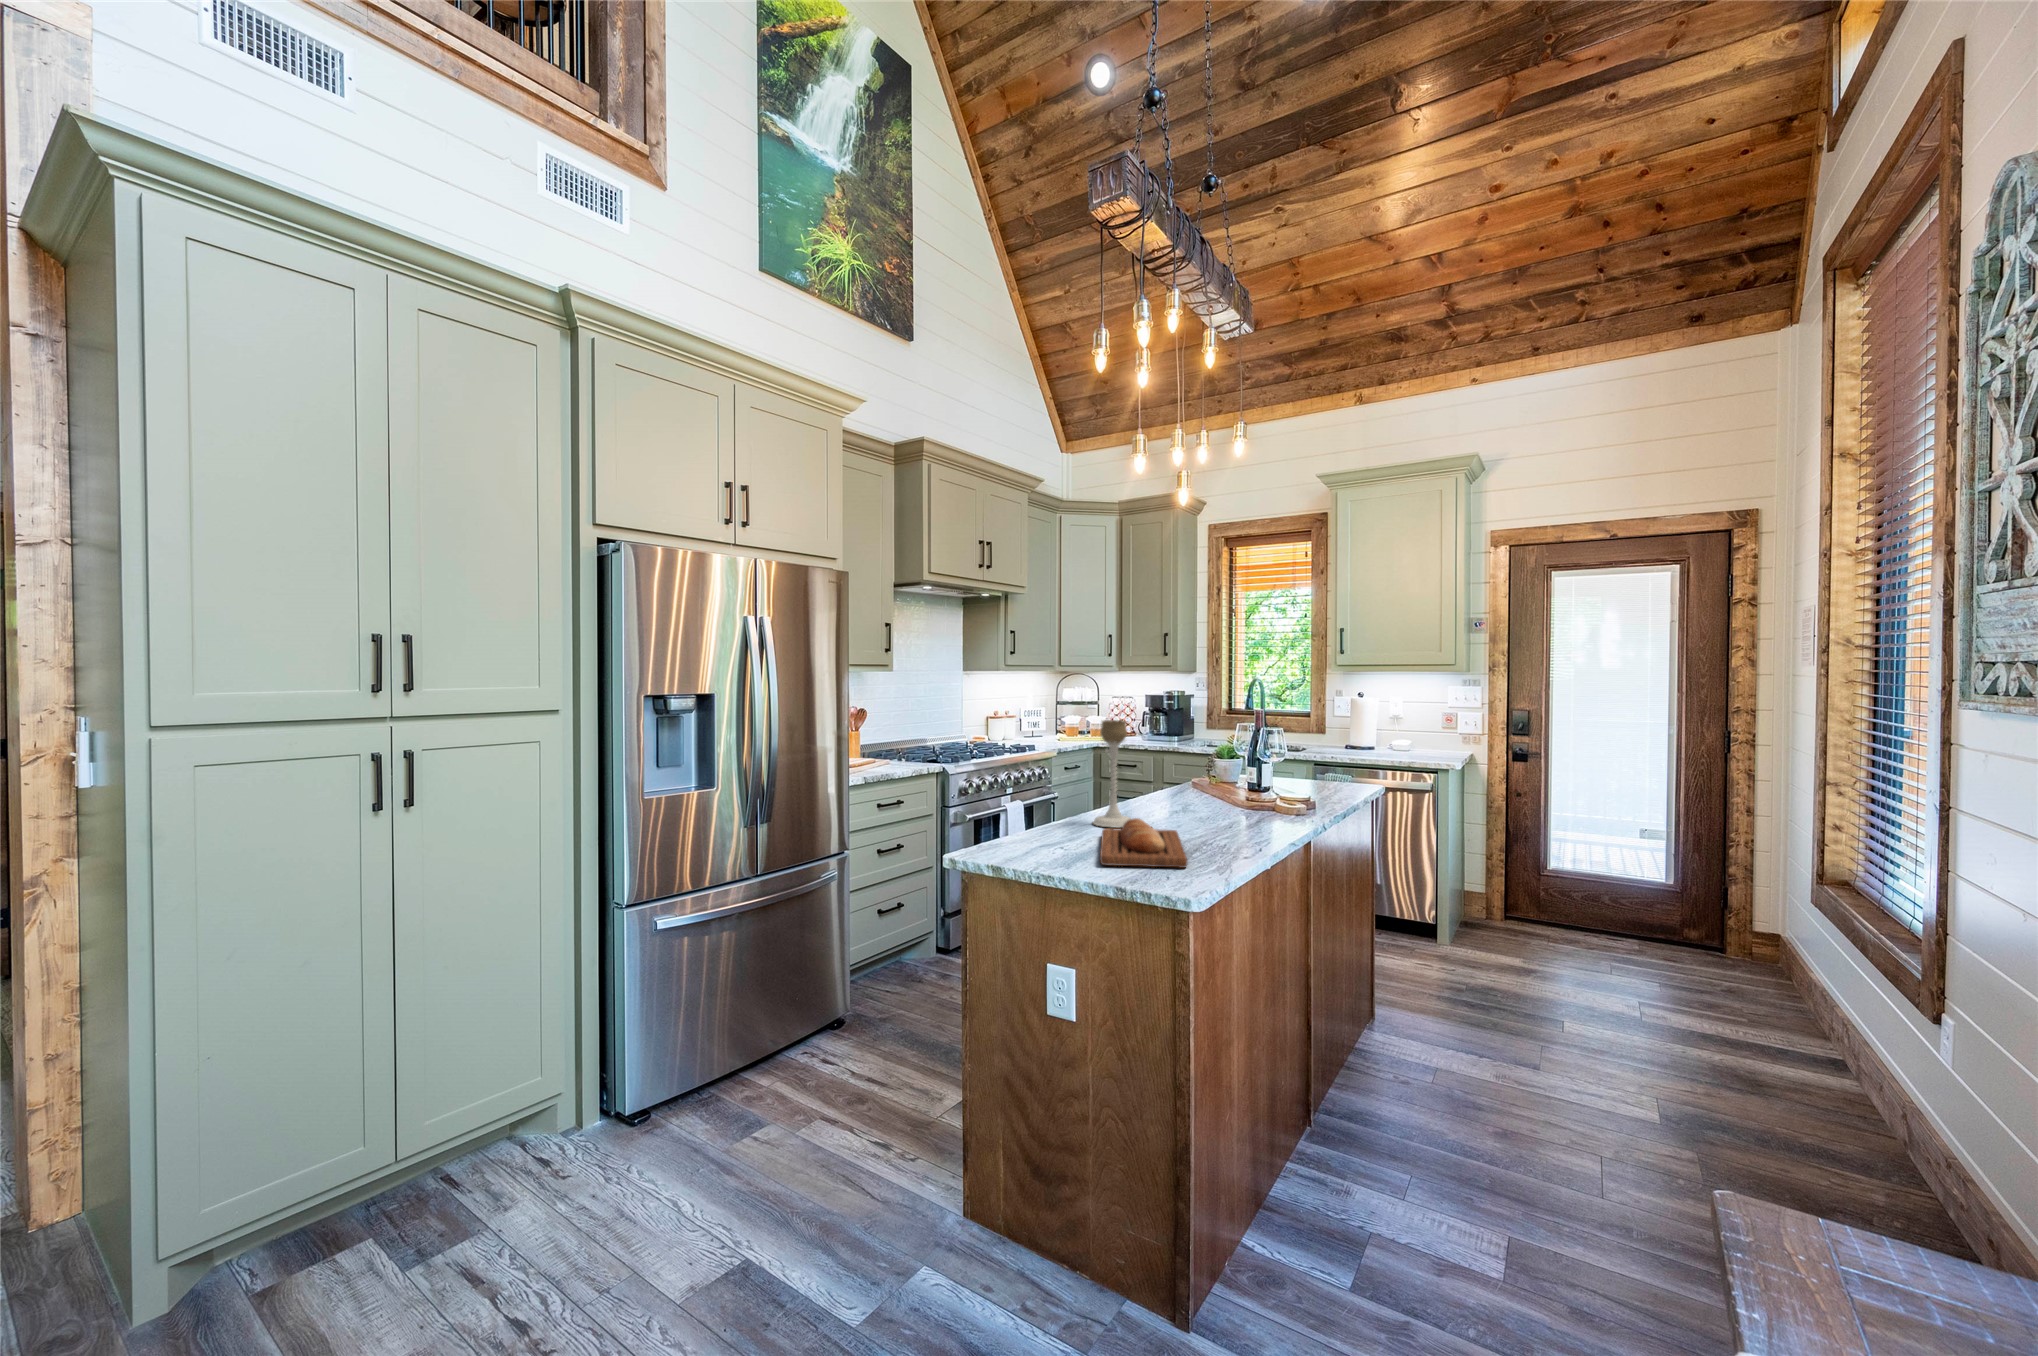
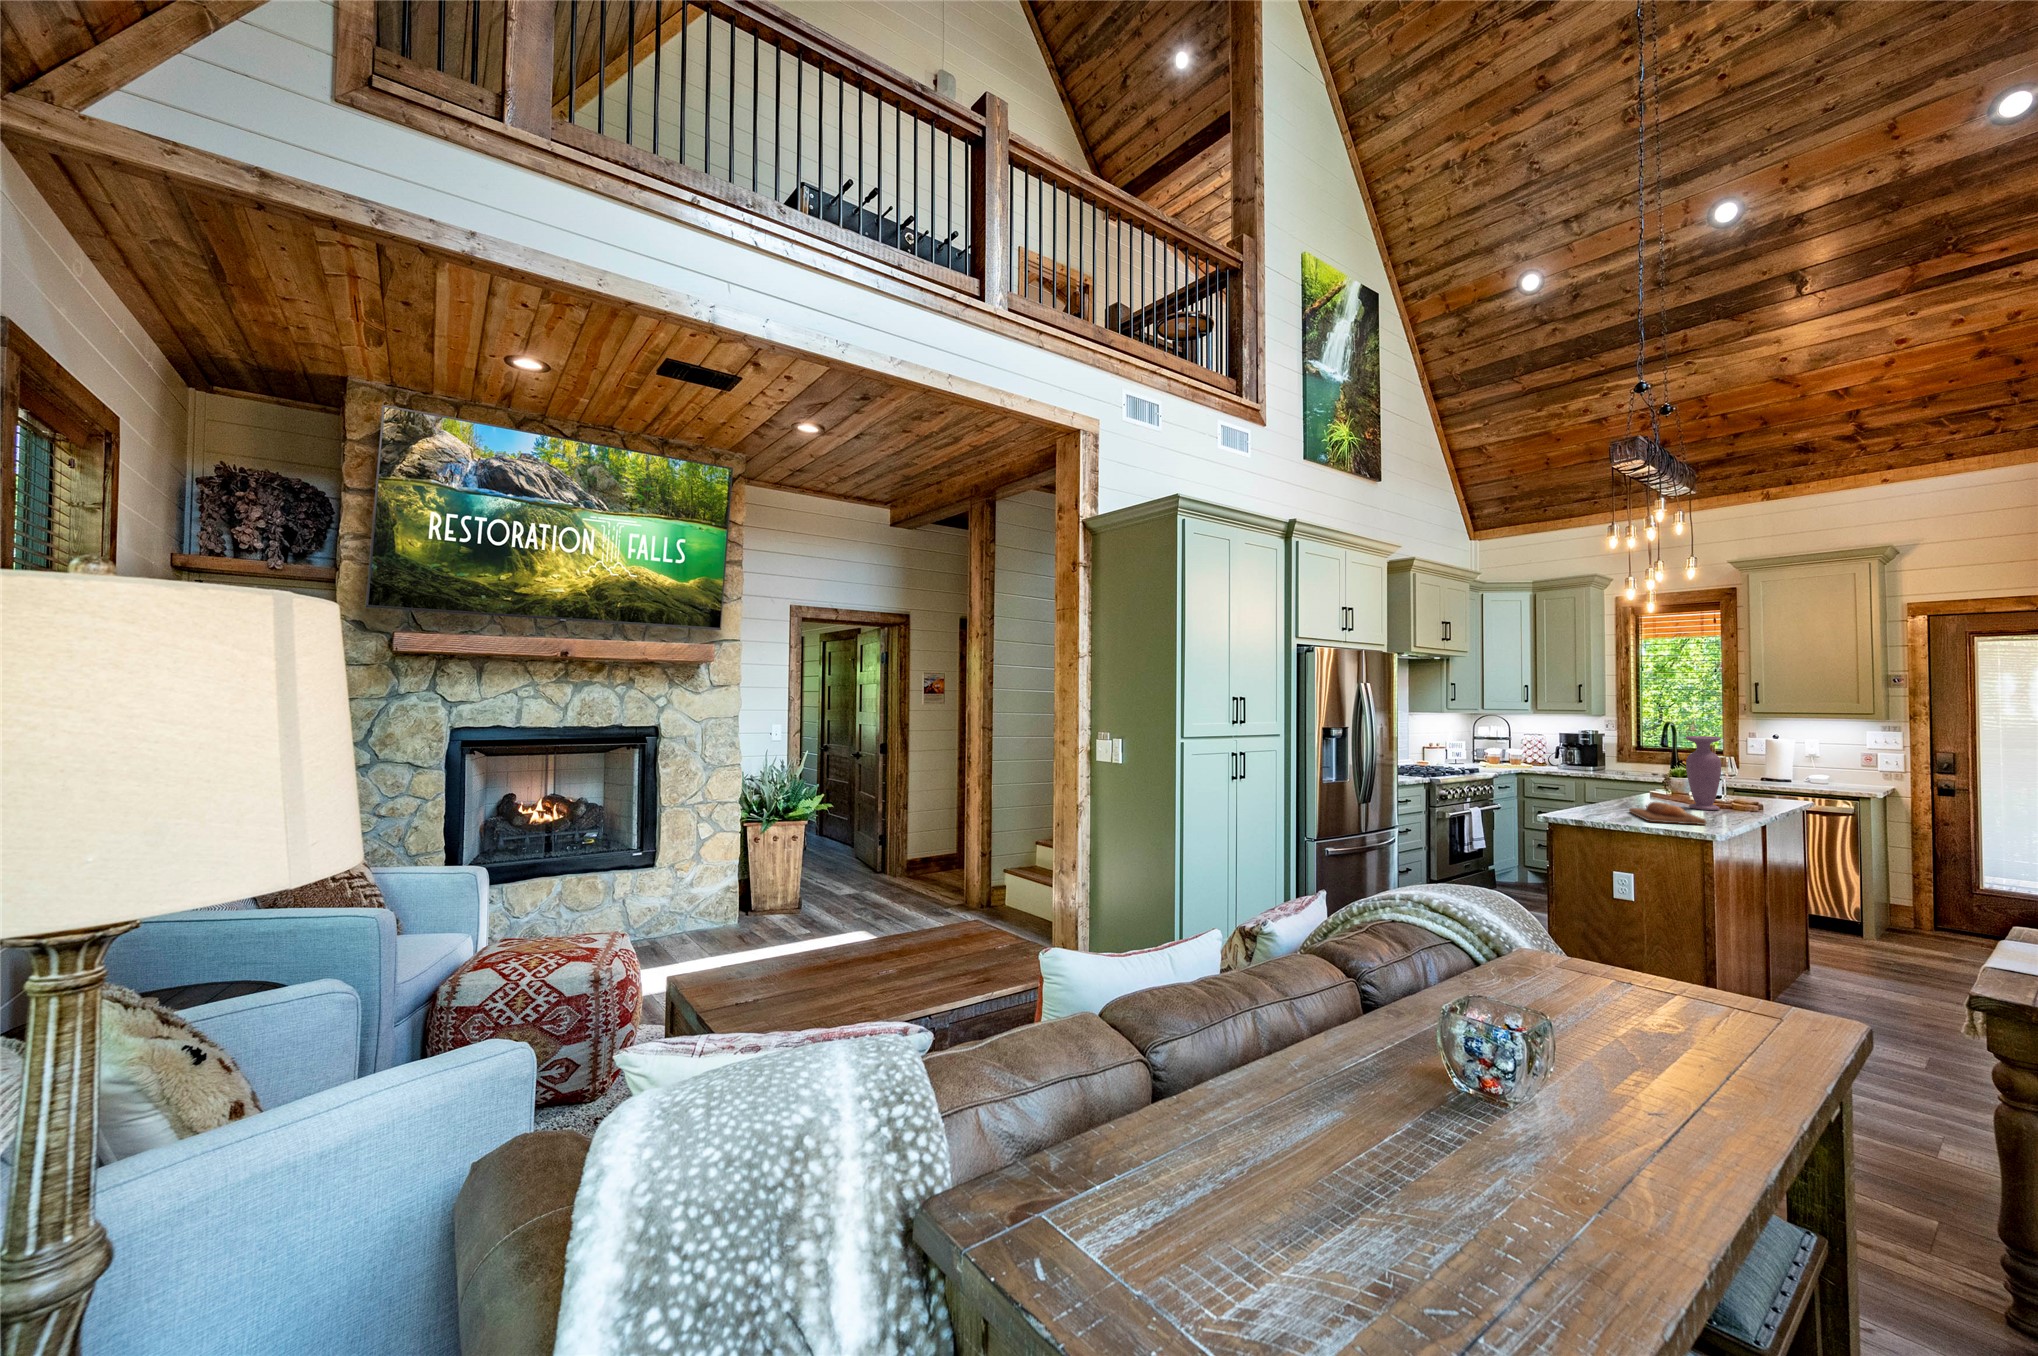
vase: none [1201,701,1246,822] -> present [1686,736,1721,810]
candle holder: present [1093,720,1131,828] -> none [1612,746,1643,809]

